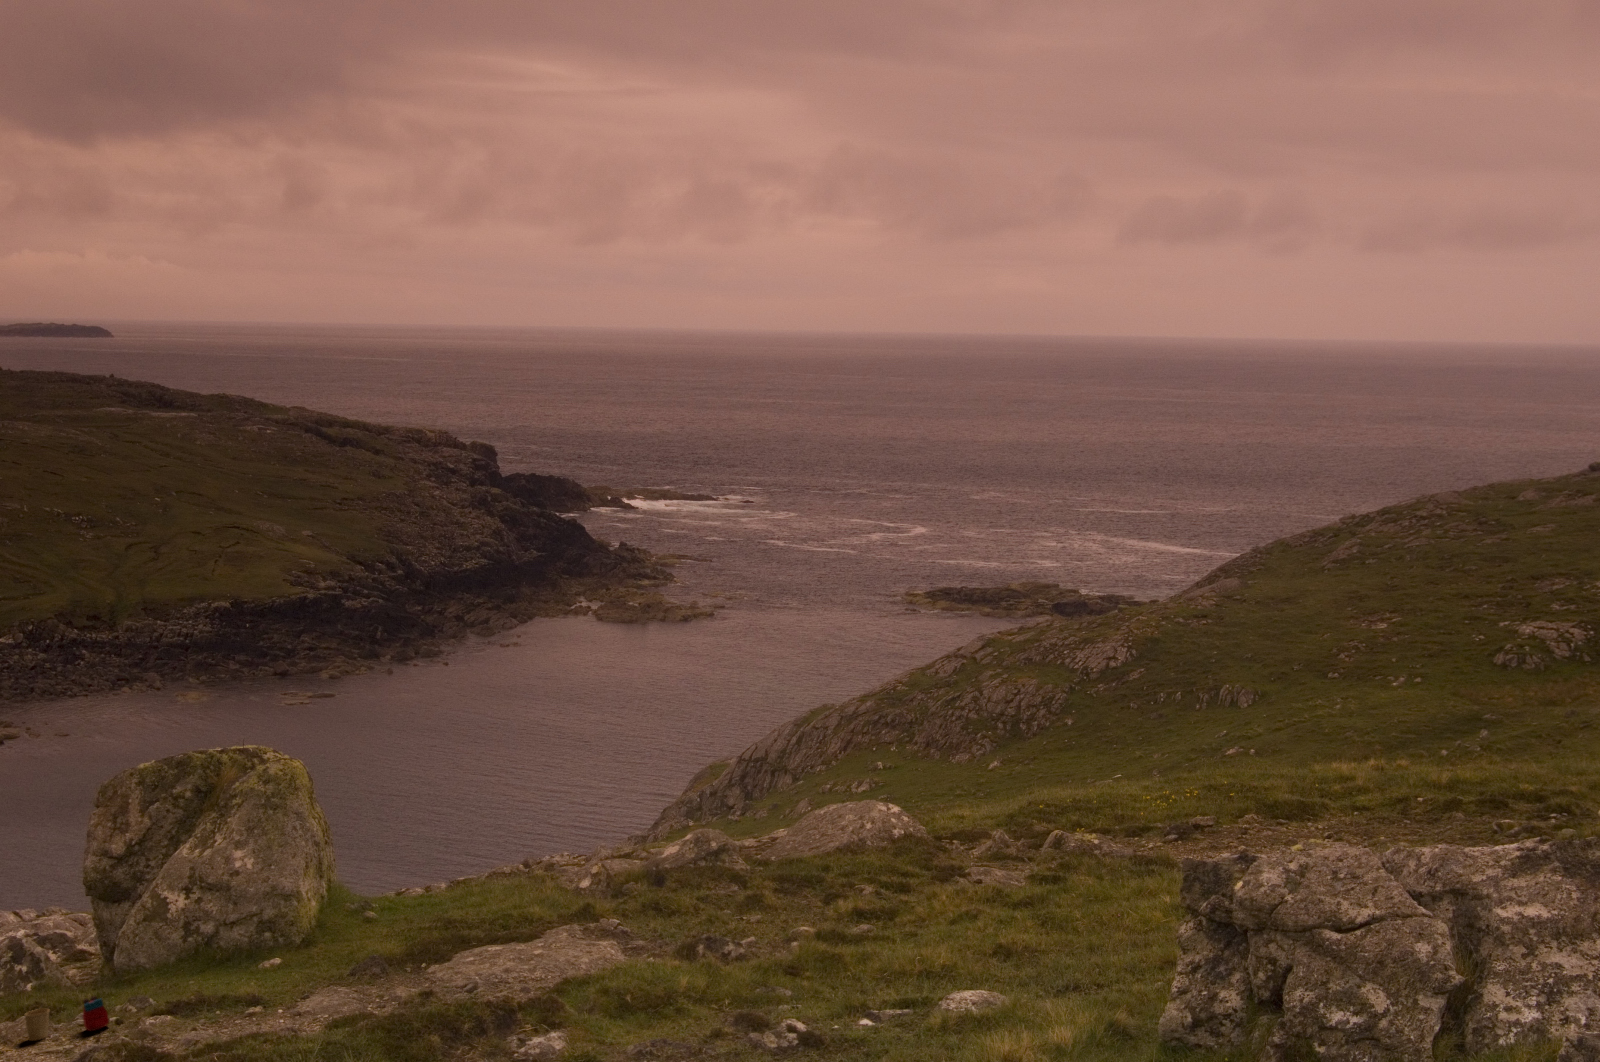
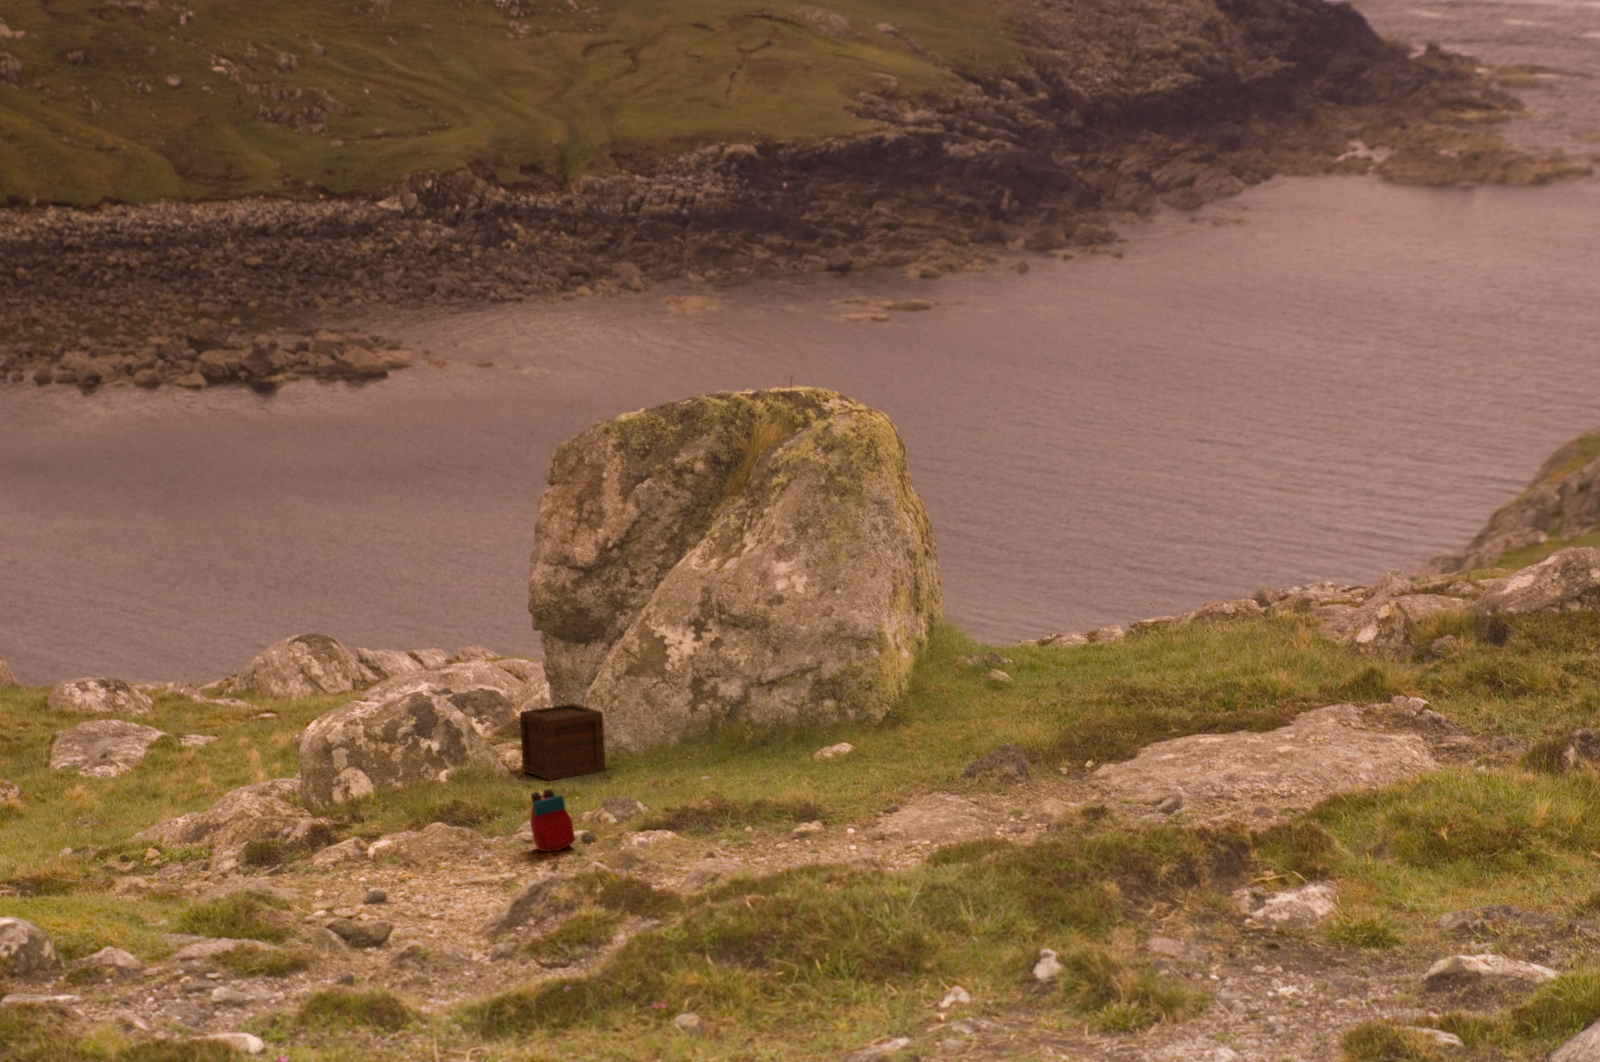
wooden crate: none [76,941,130,988] -> present [520,704,605,780]
basket: present [25,1008,49,1041] -> none [436,794,476,856]

